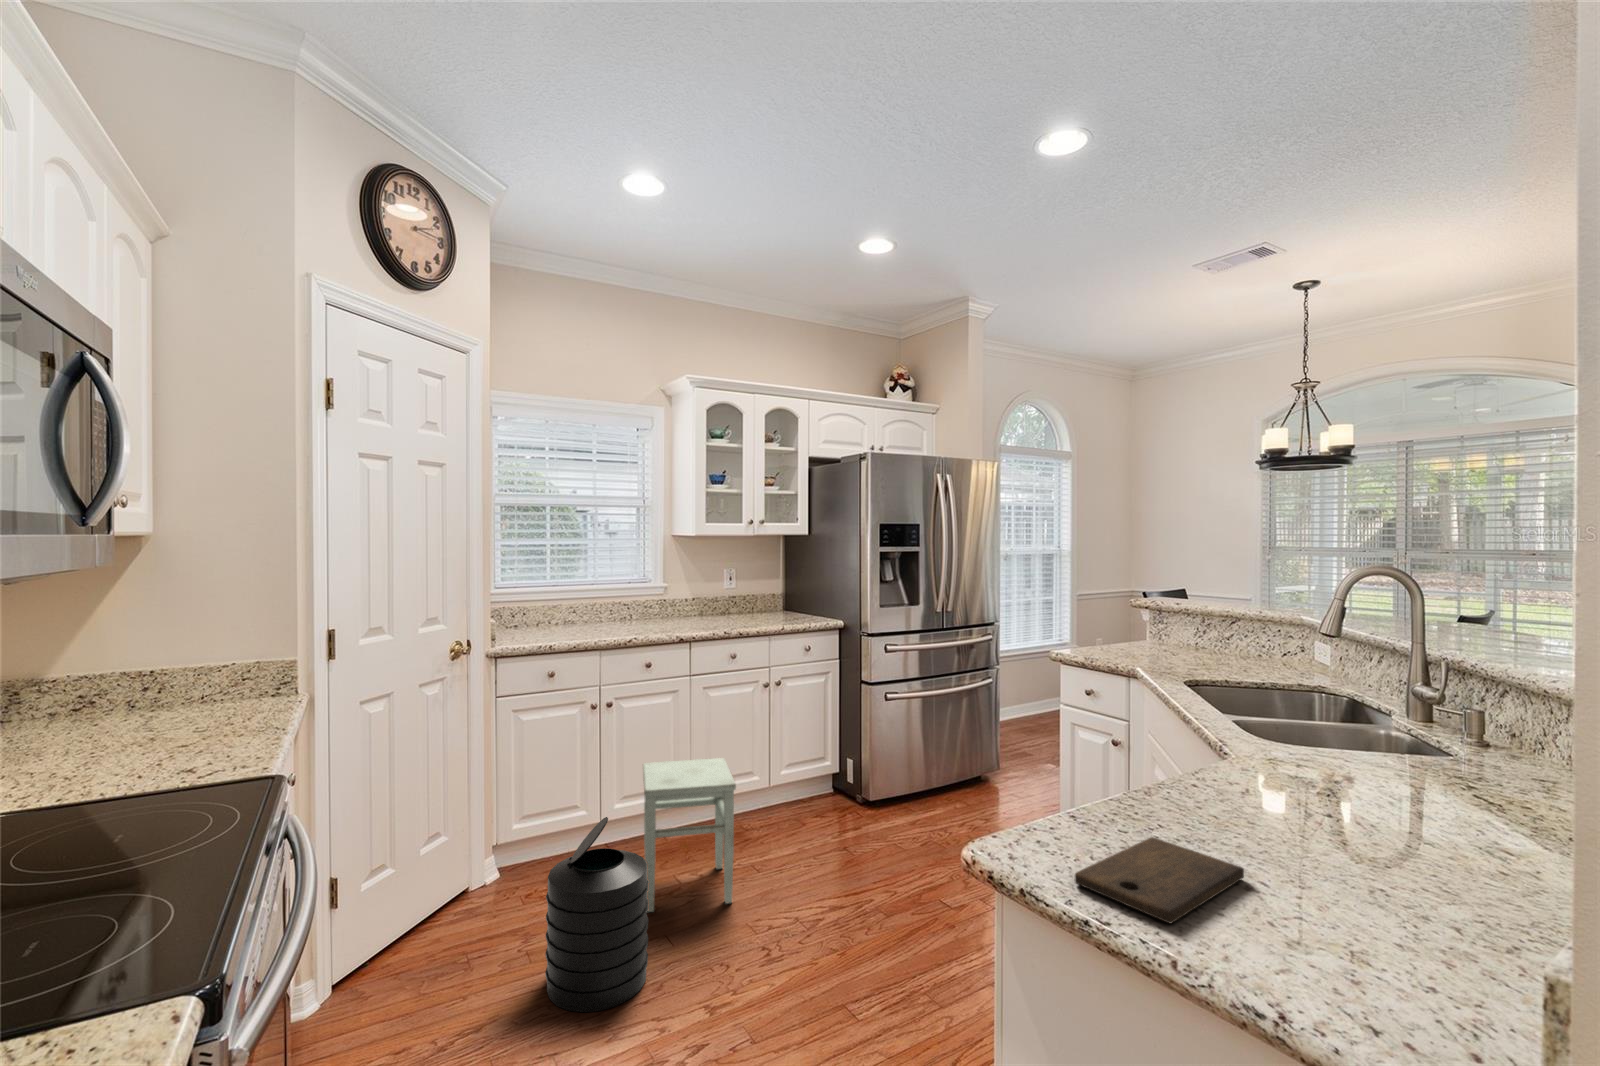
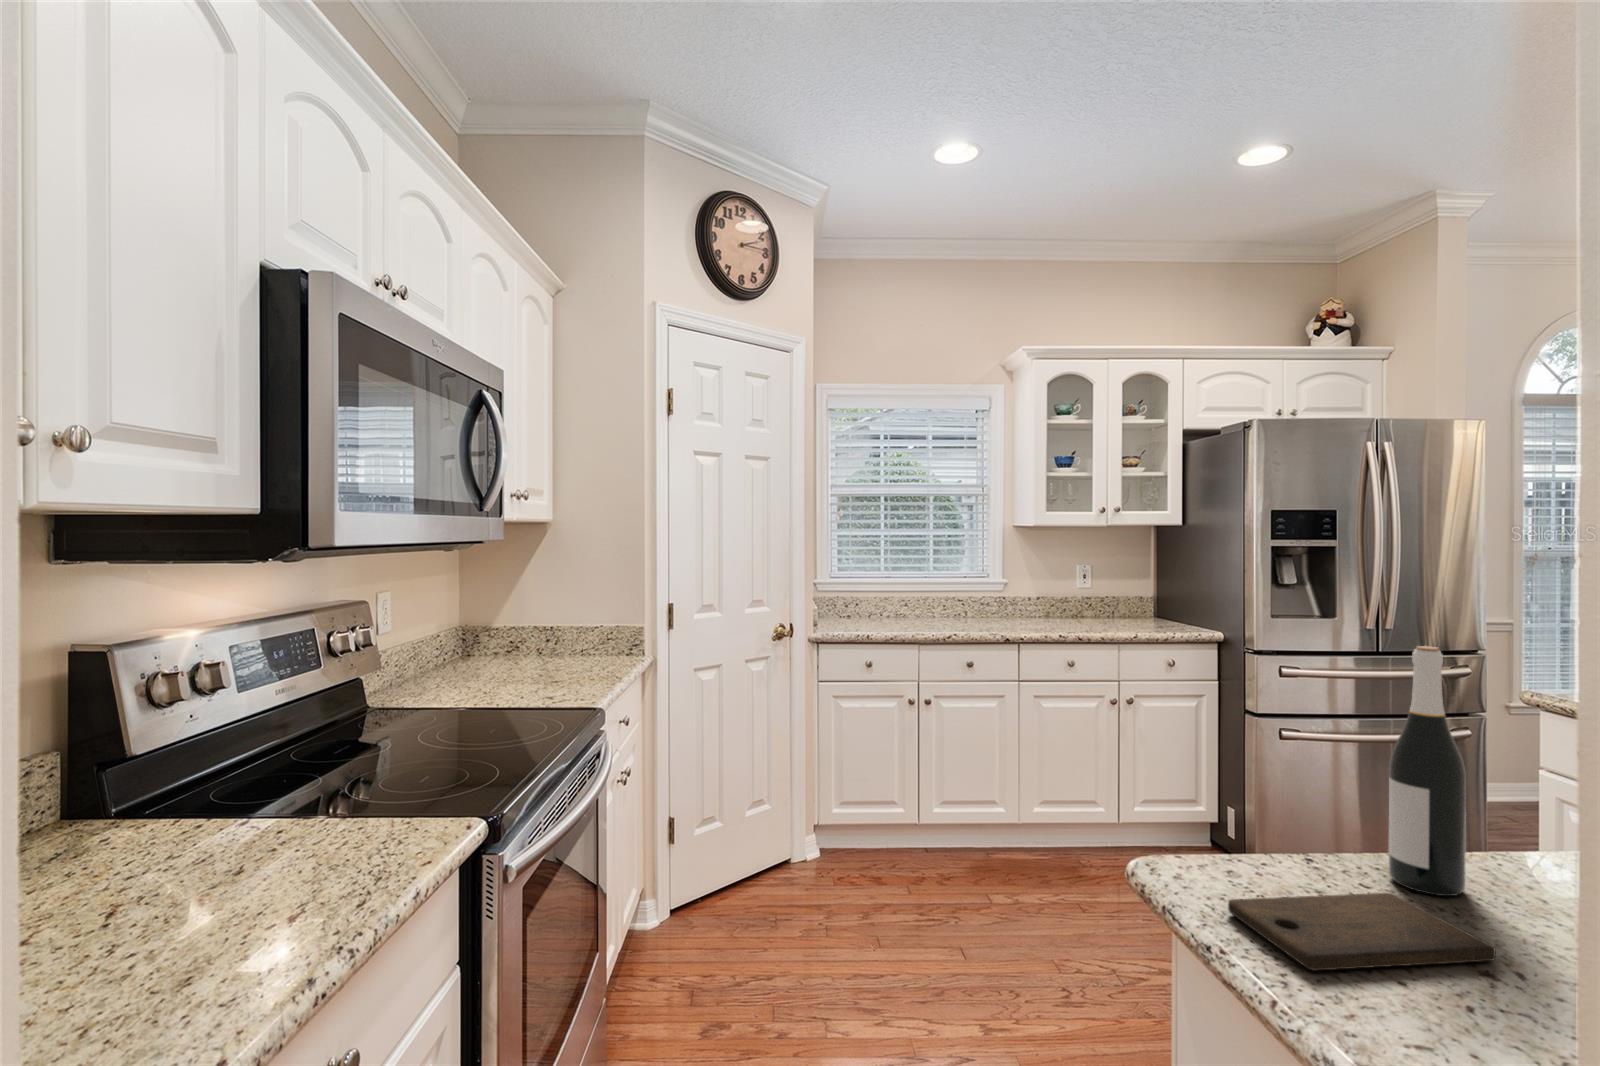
wine bottle: none [1127,643,1178,831] -> present [1389,646,1466,896]
stool: present [643,758,736,912] -> none [946,766,1047,934]
trash can: present [545,817,649,1012] -> none [834,806,933,995]

